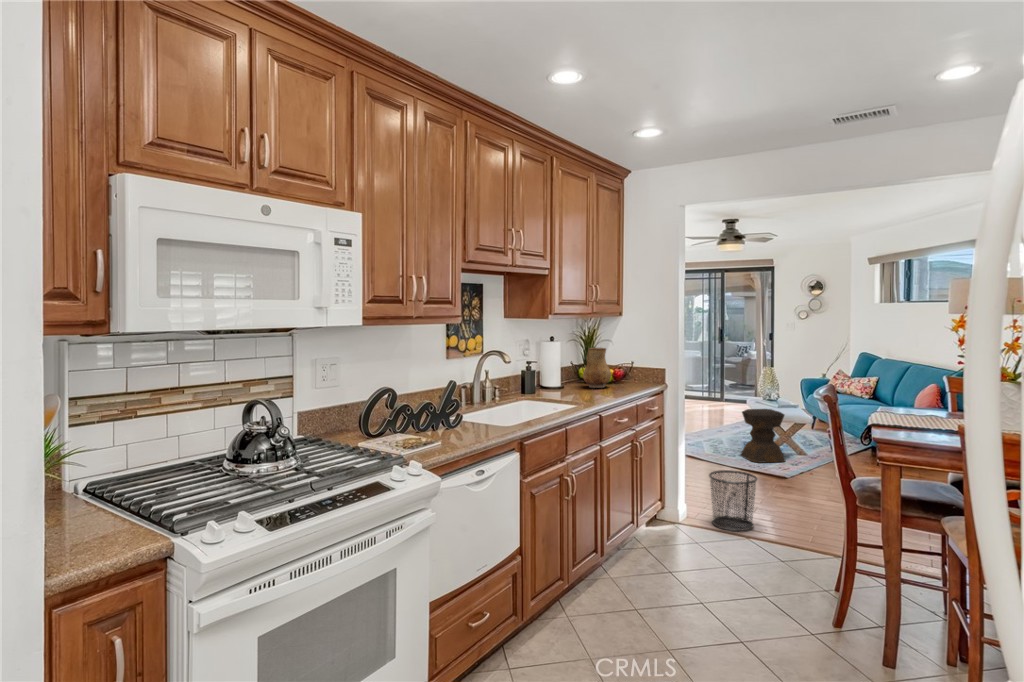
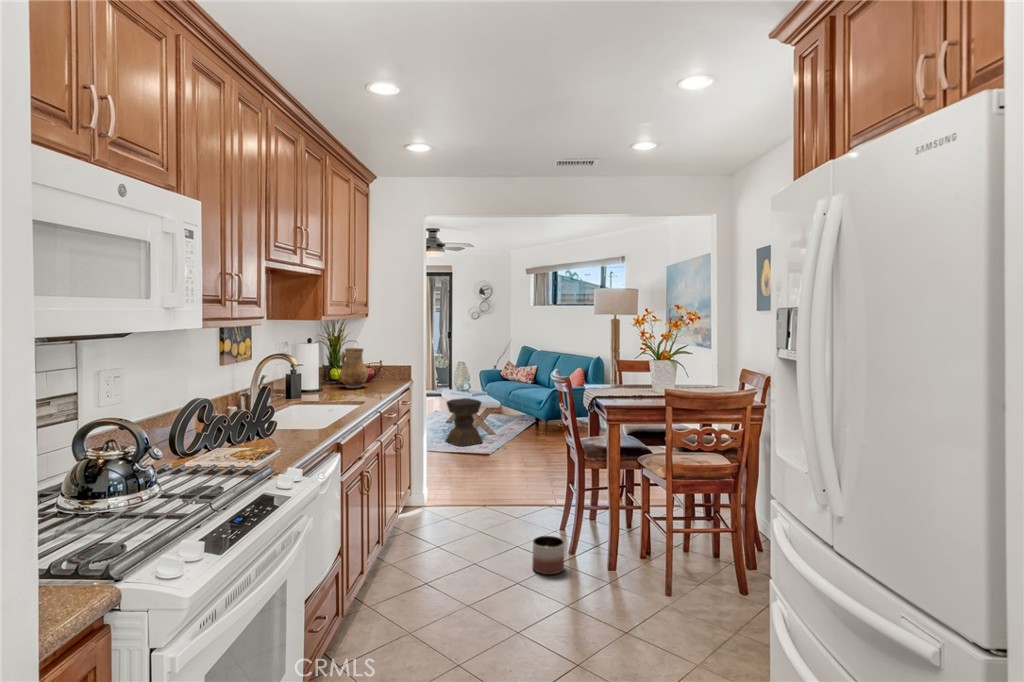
waste bin: present [709,470,757,531] -> none [449,454,490,507]
planter: none [769,580,811,631] -> present [533,536,564,575]

